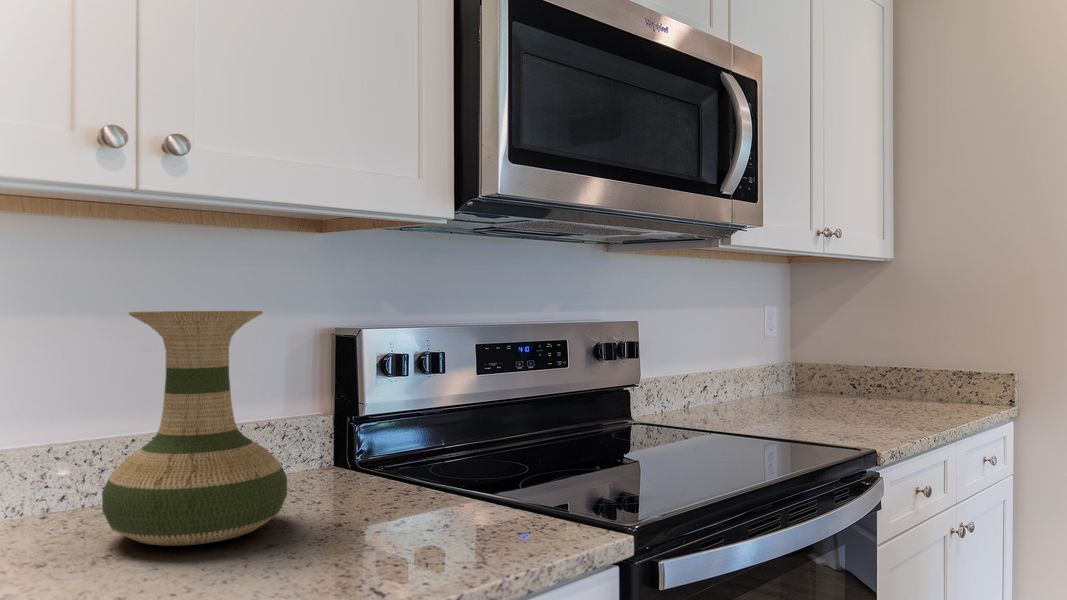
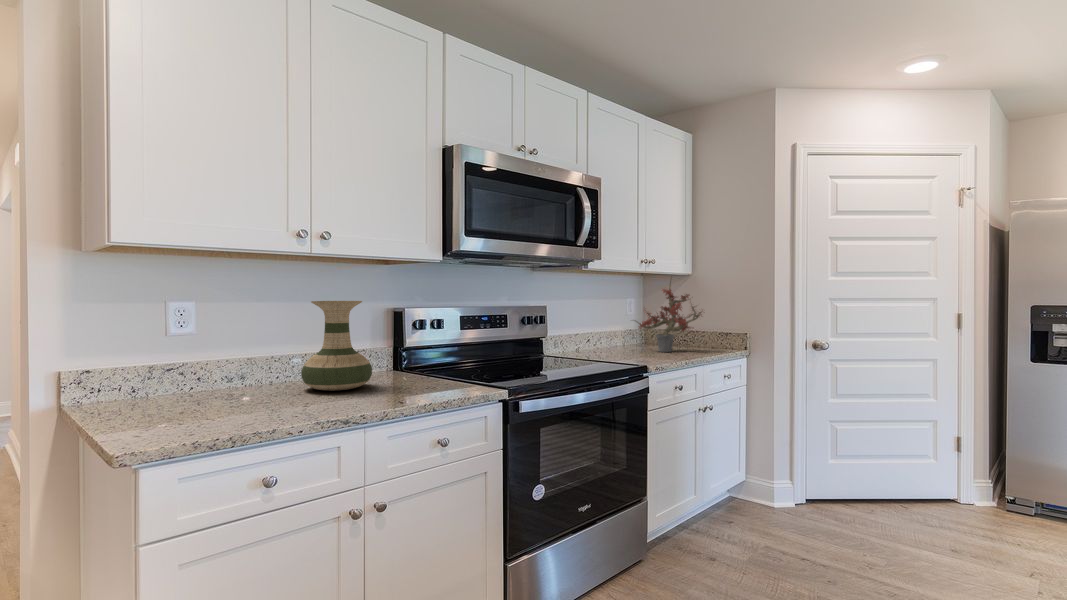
potted plant: none [788,263,937,411] -> present [635,281,701,352]

